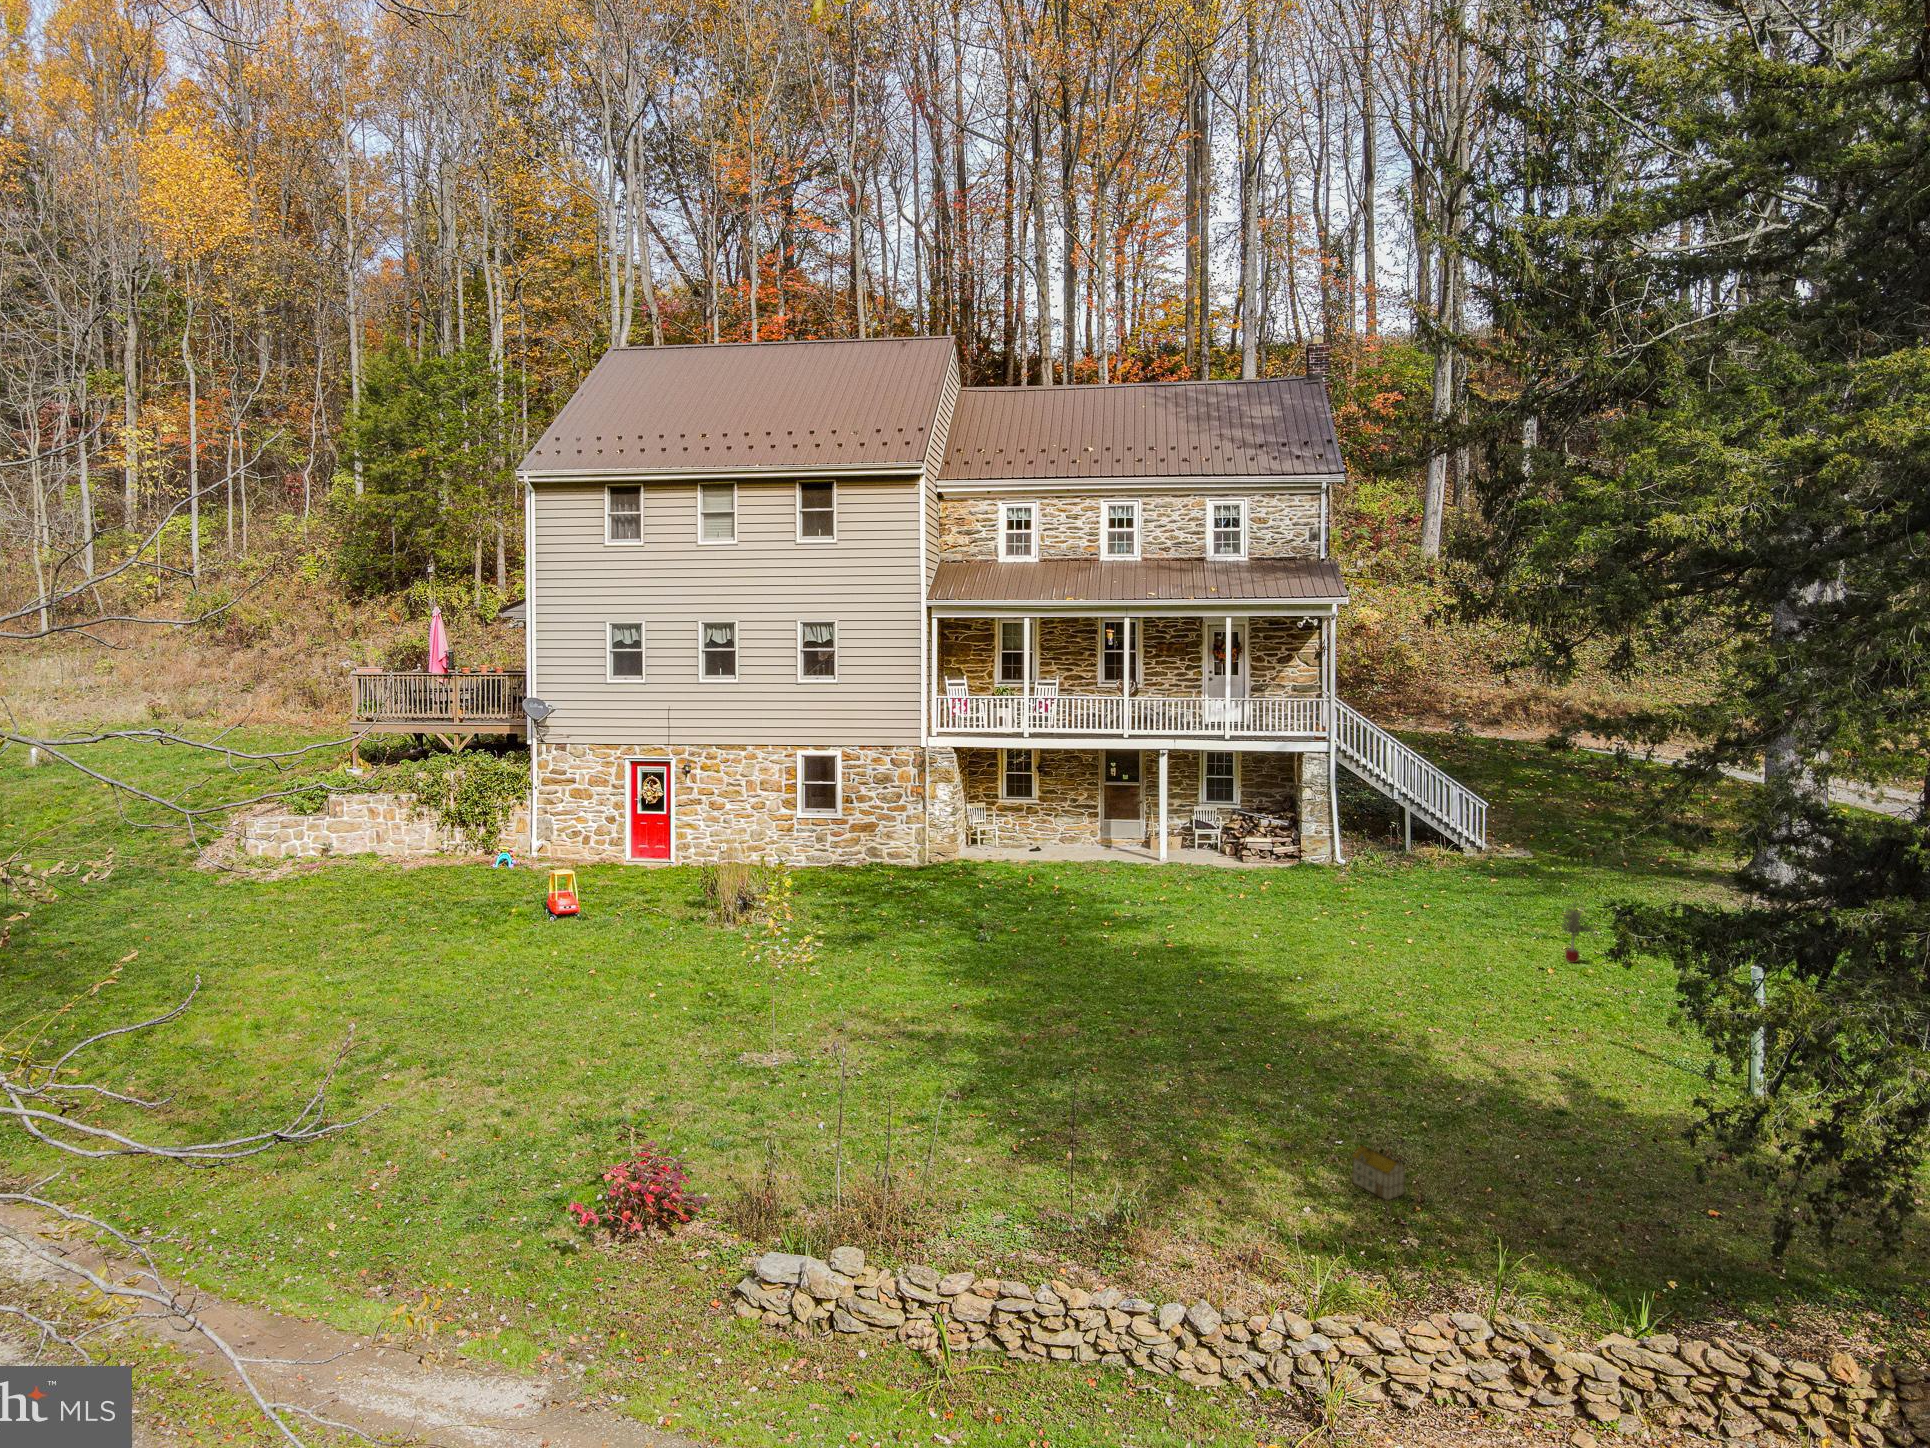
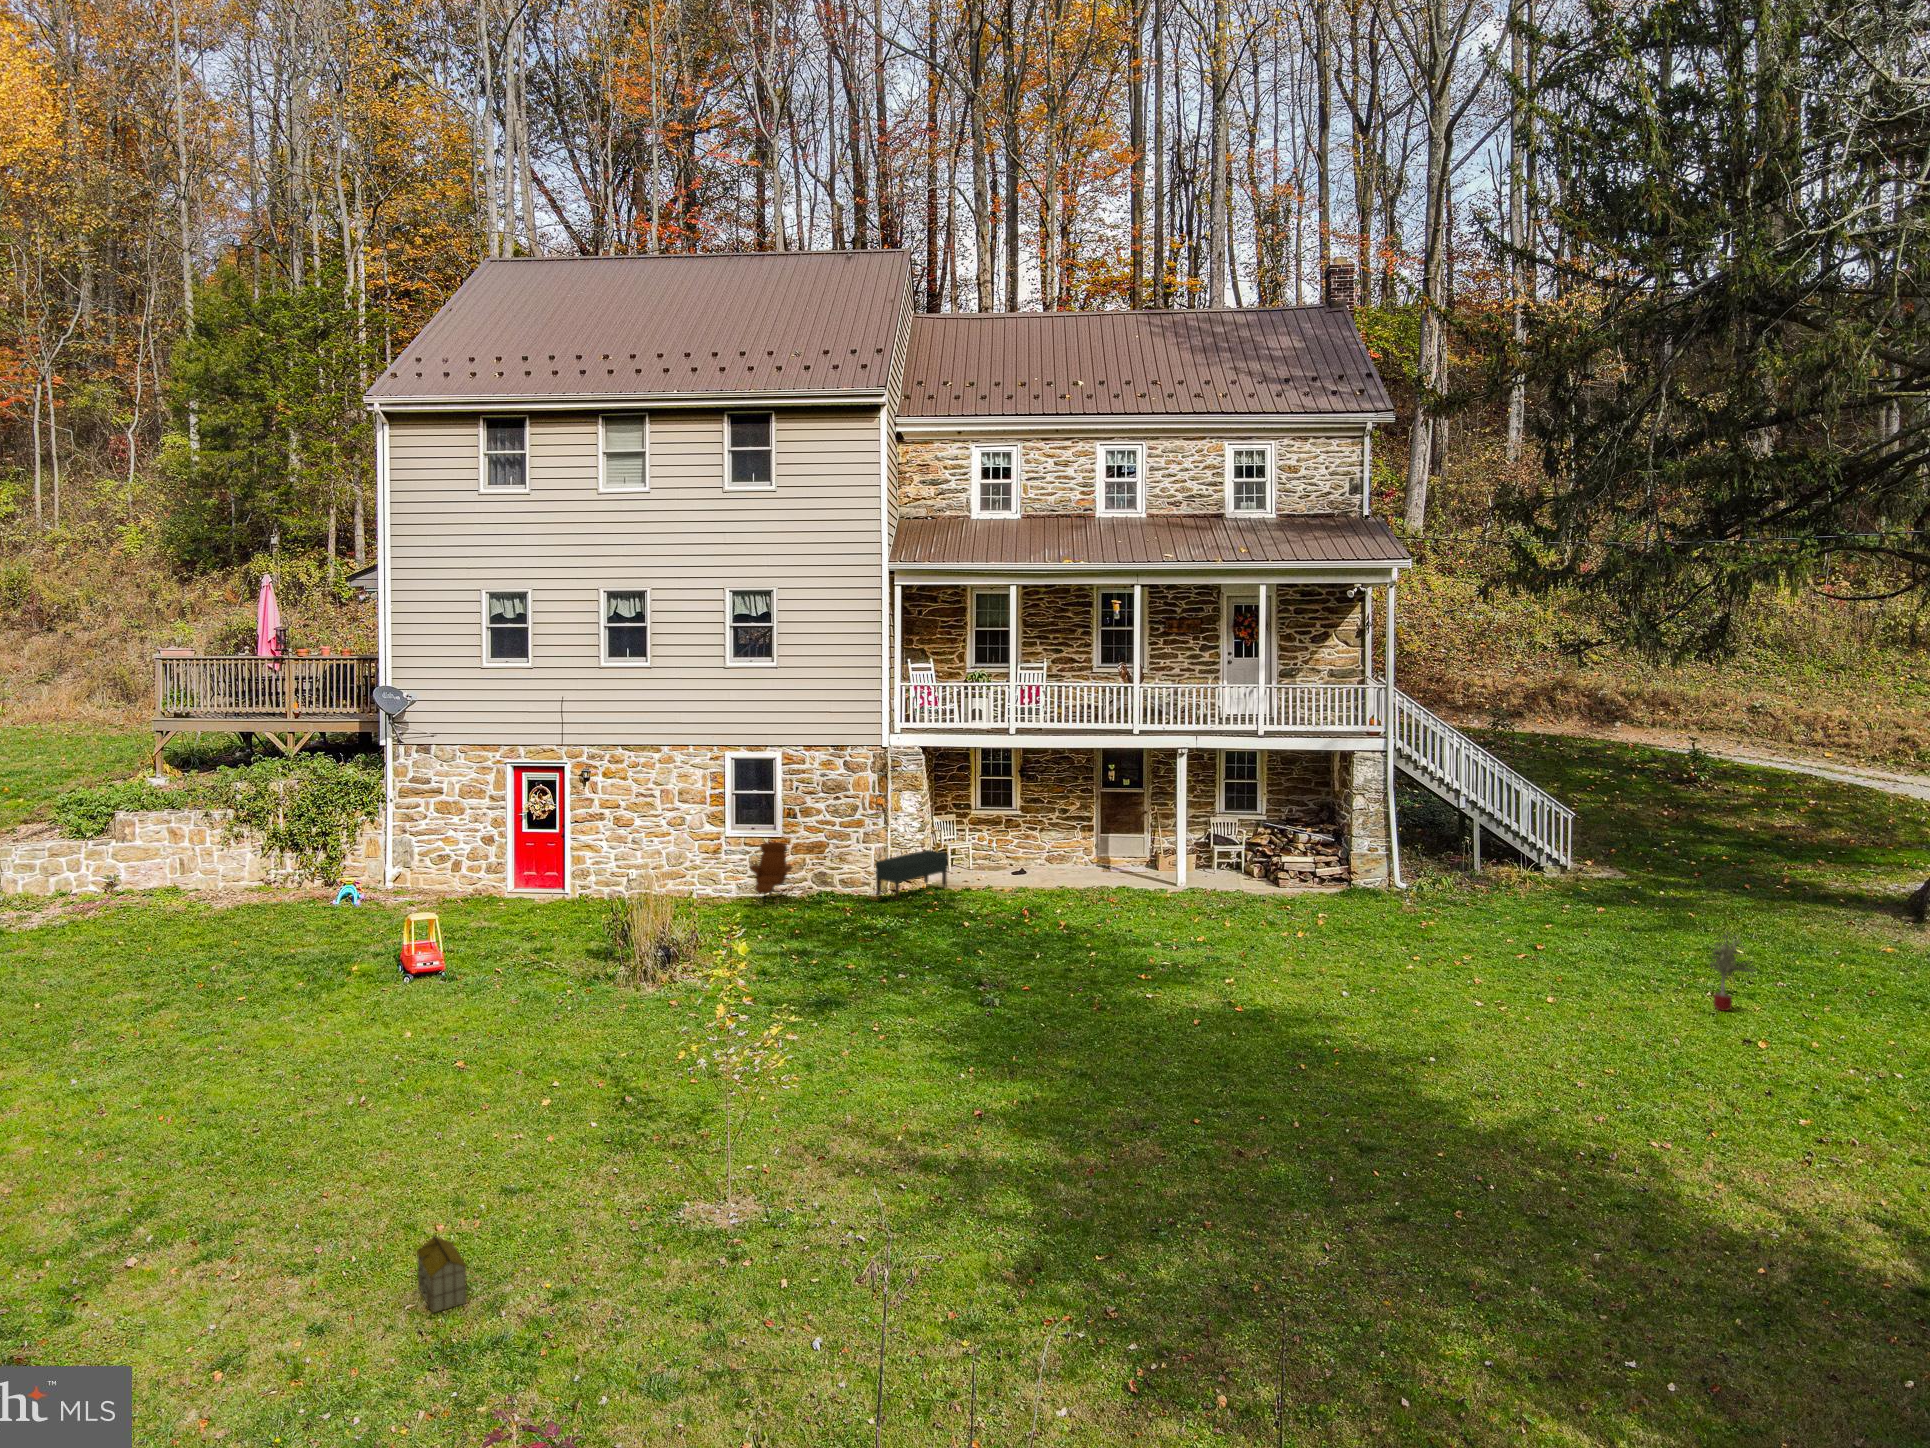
lounge chair: none [817,823,851,875] -> present [750,842,792,904]
bench: none [916,830,975,870] -> present [875,850,948,900]
toy house: present [1352,1144,1405,1201] -> present [417,1235,467,1313]

